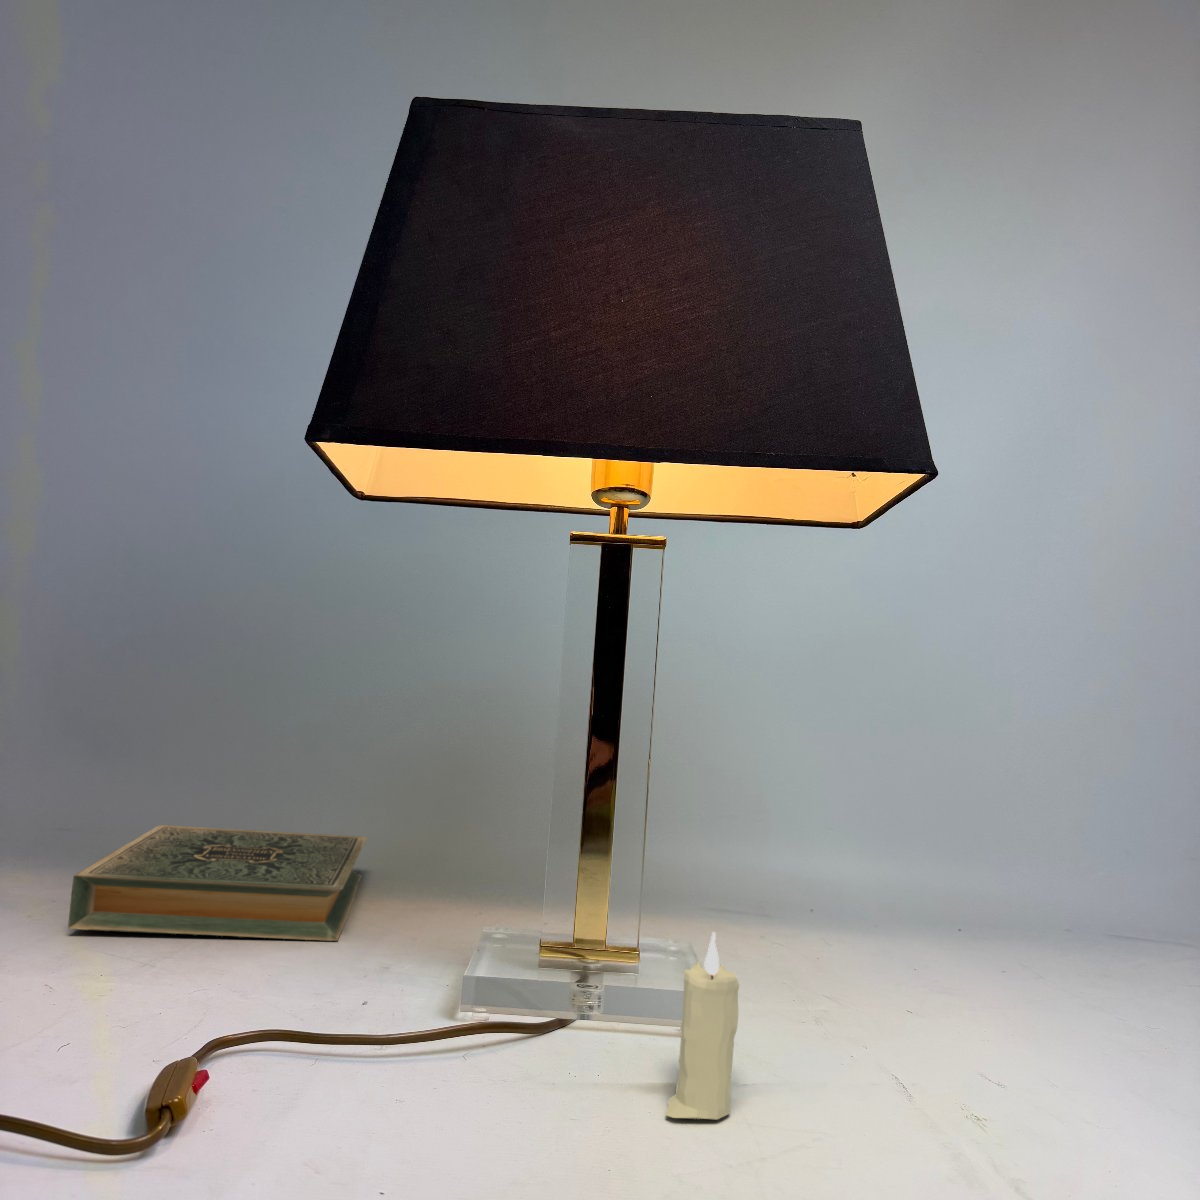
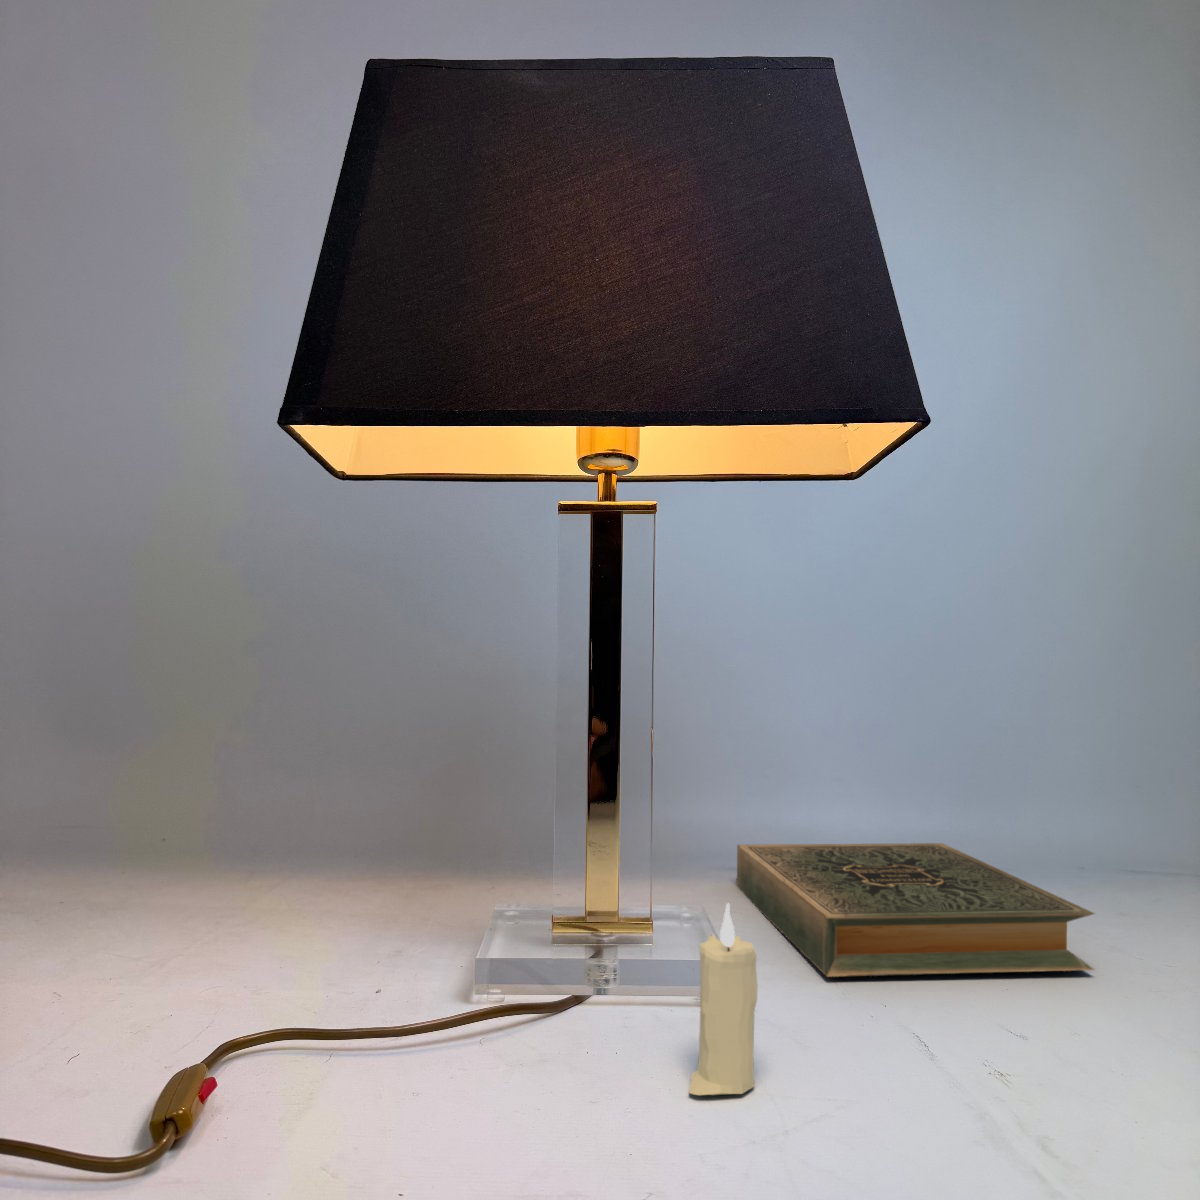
hardback book: present [68,825,367,941] -> present [737,843,1094,977]

